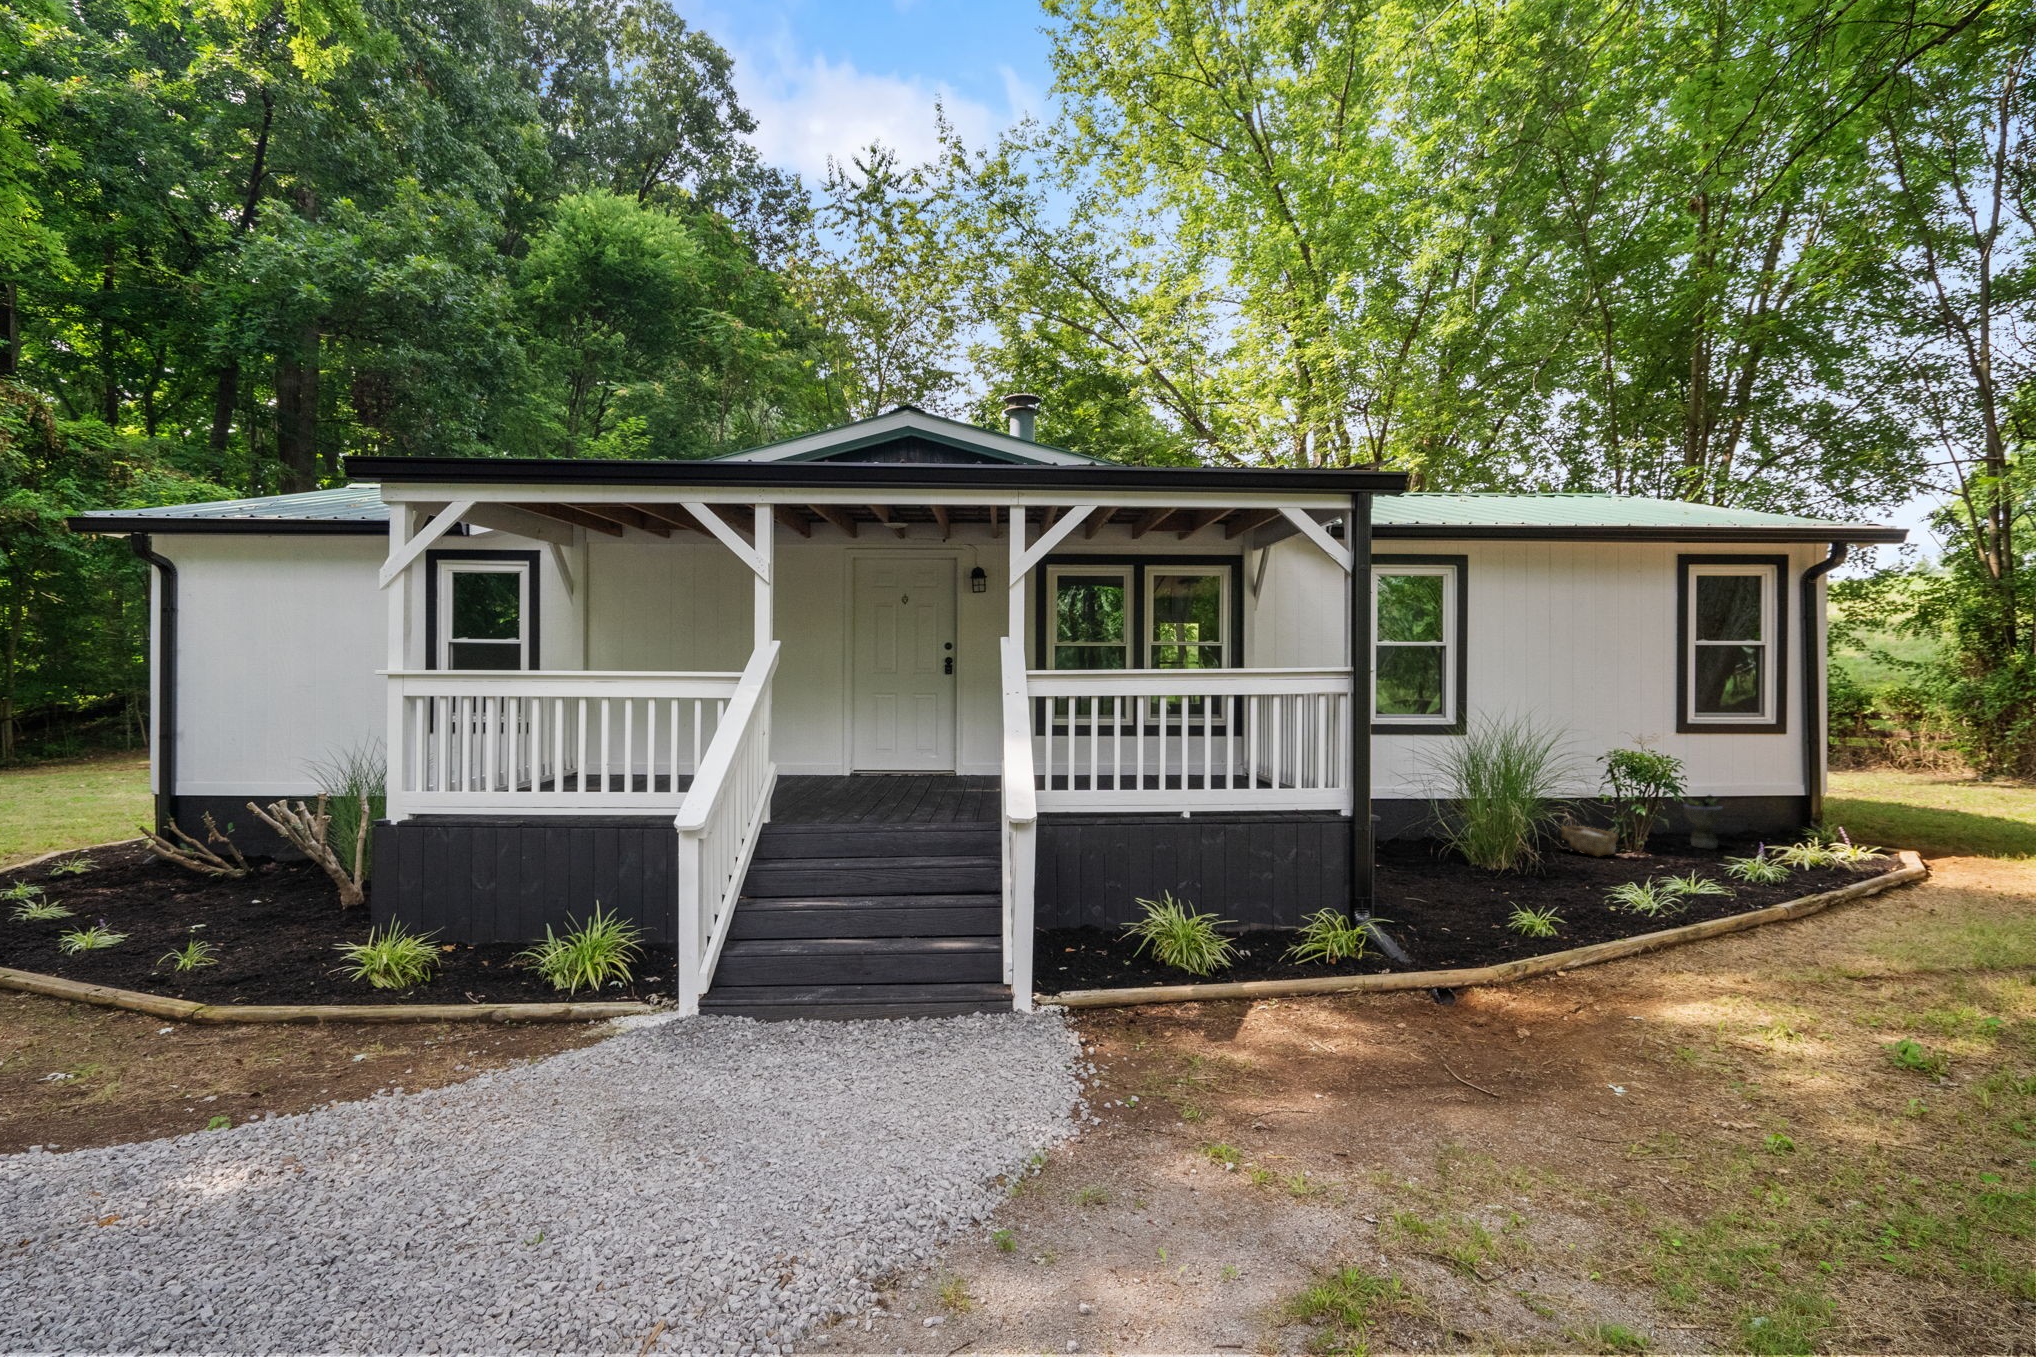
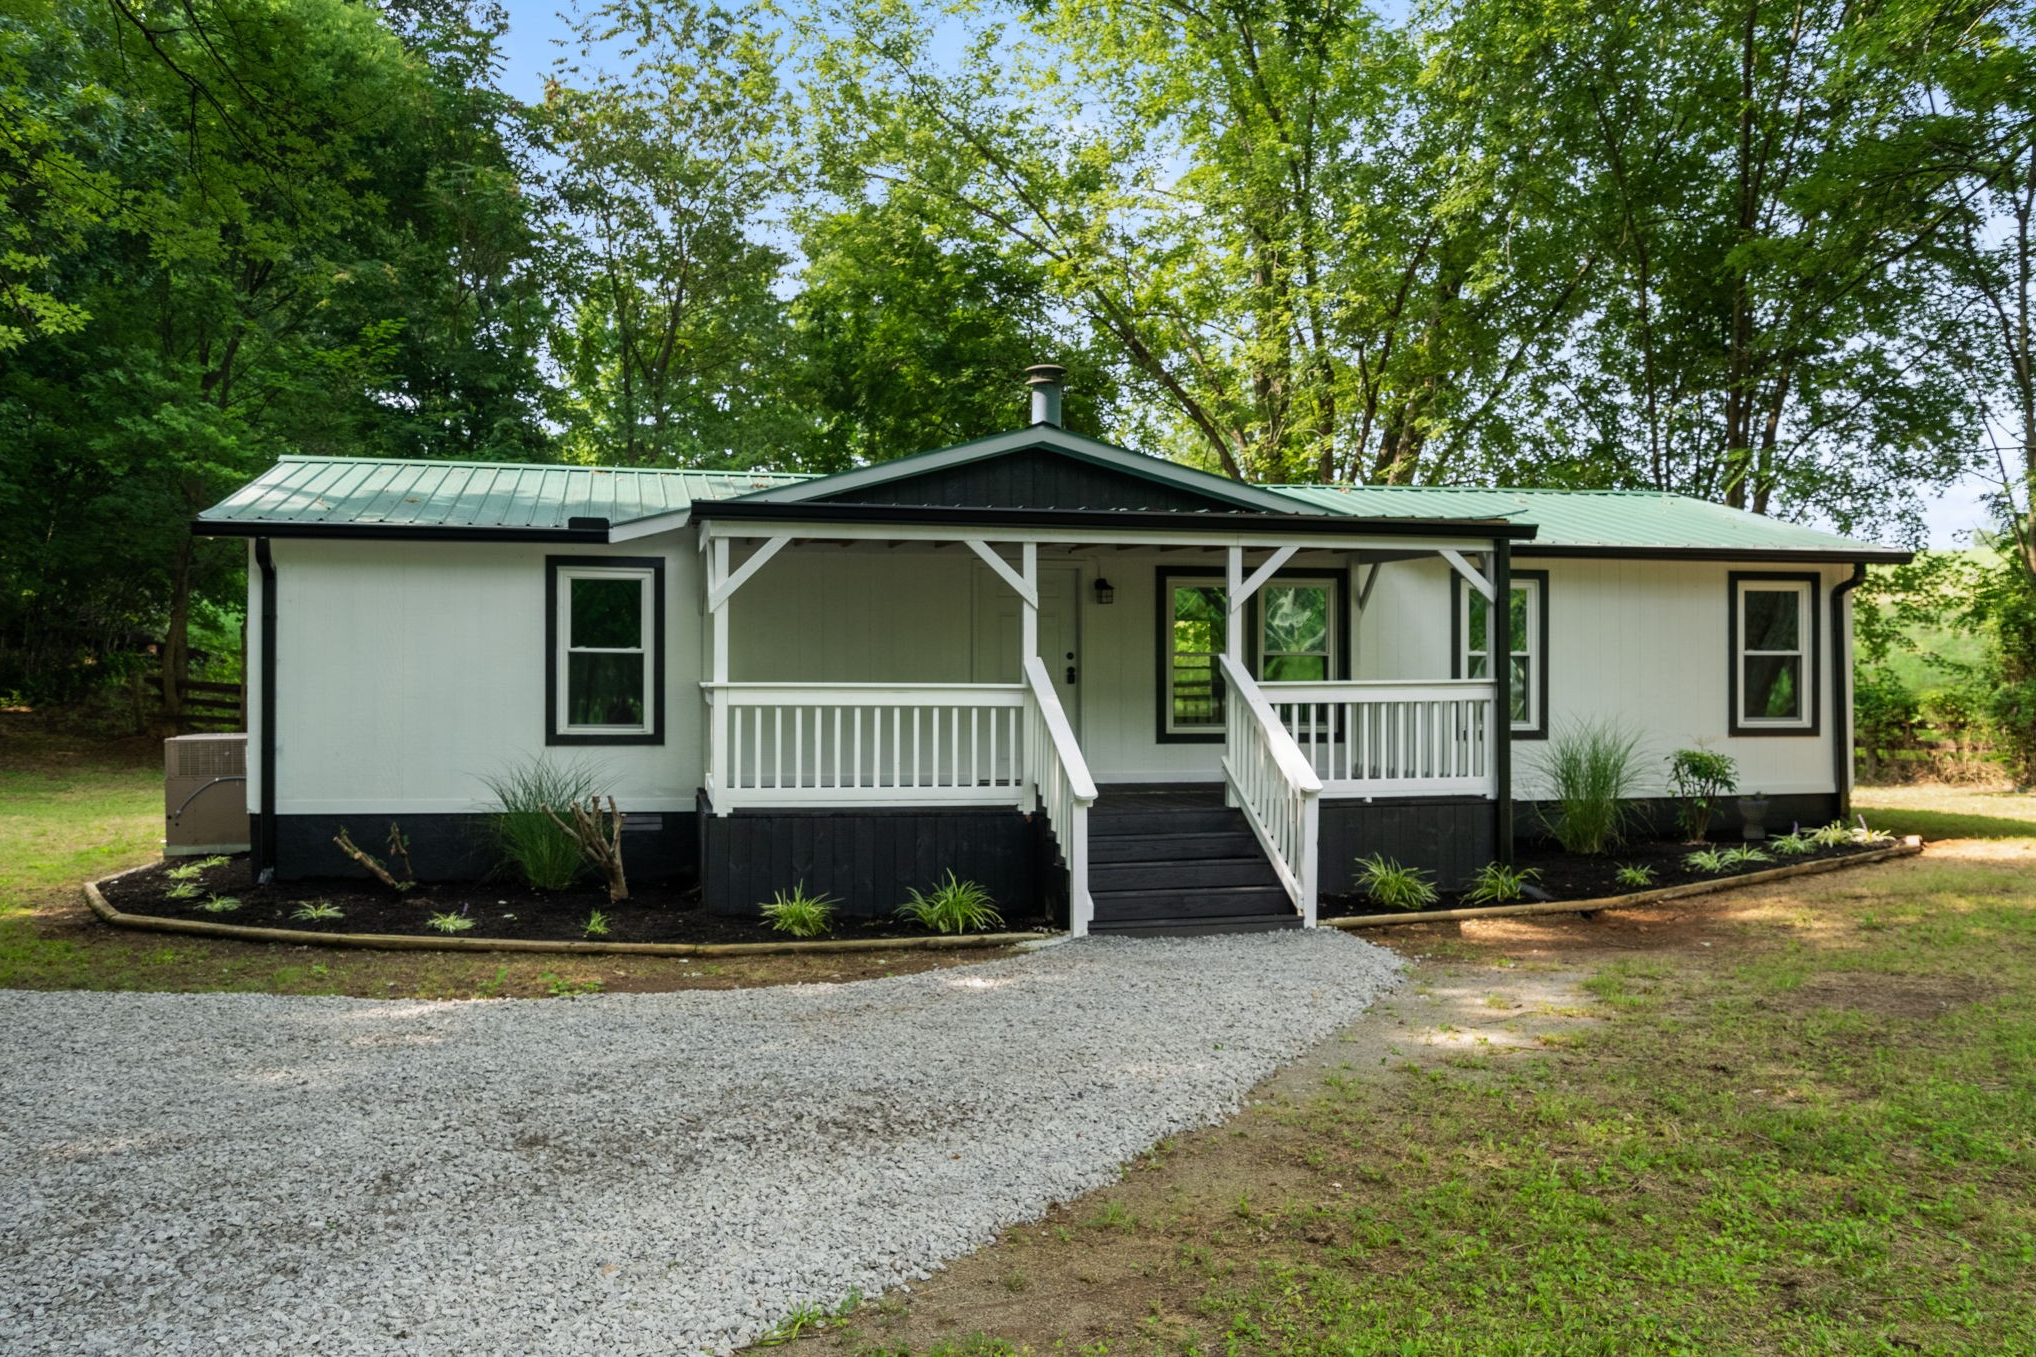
woven basket: present [1561,818,1619,857] -> none [1637,814,1685,847]

